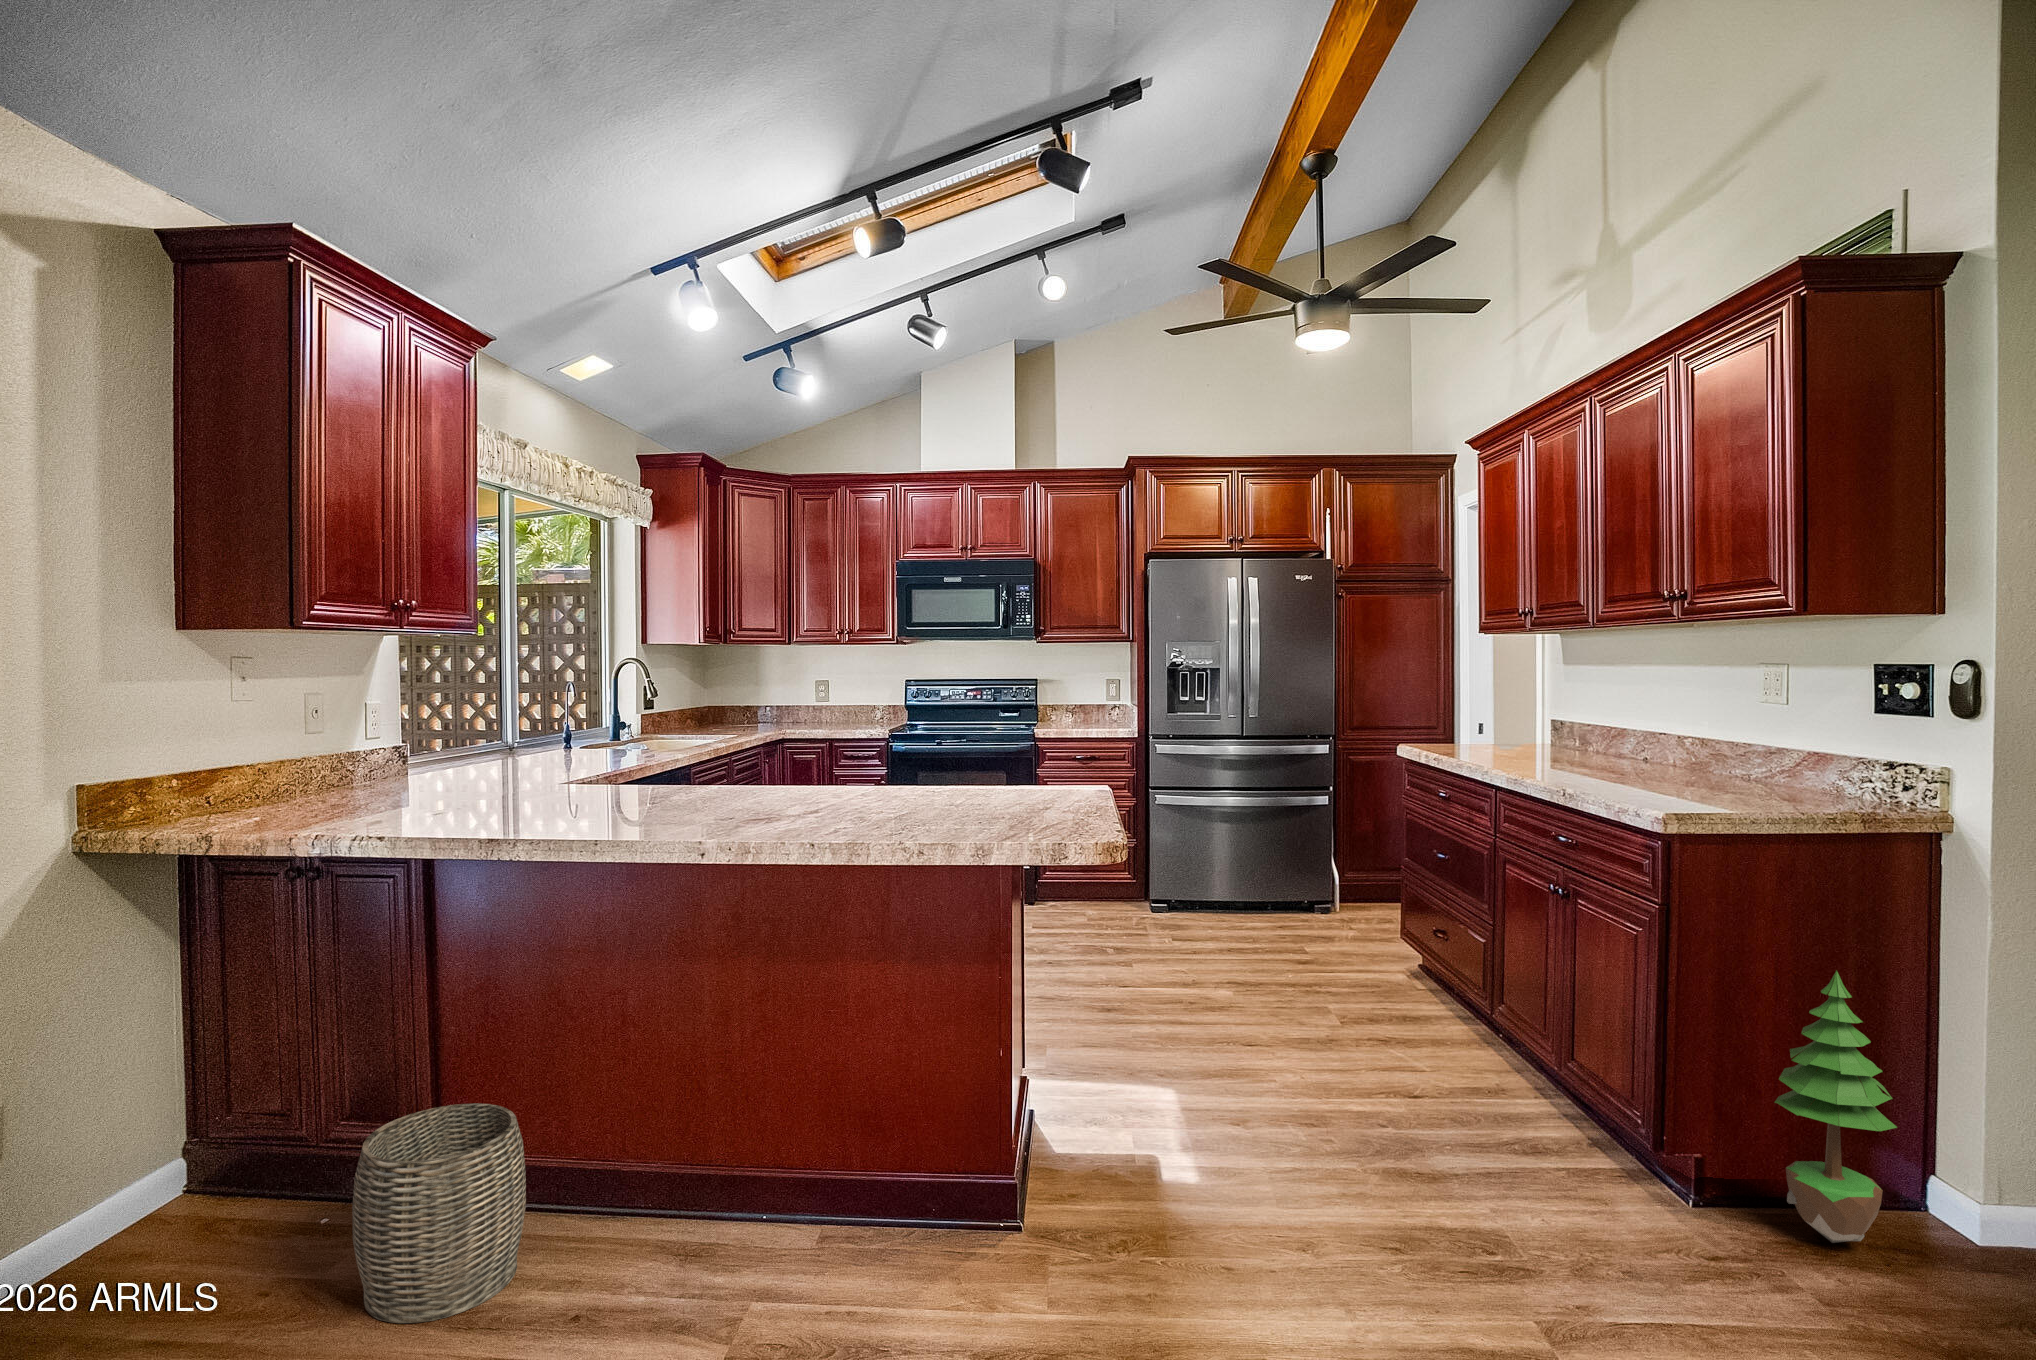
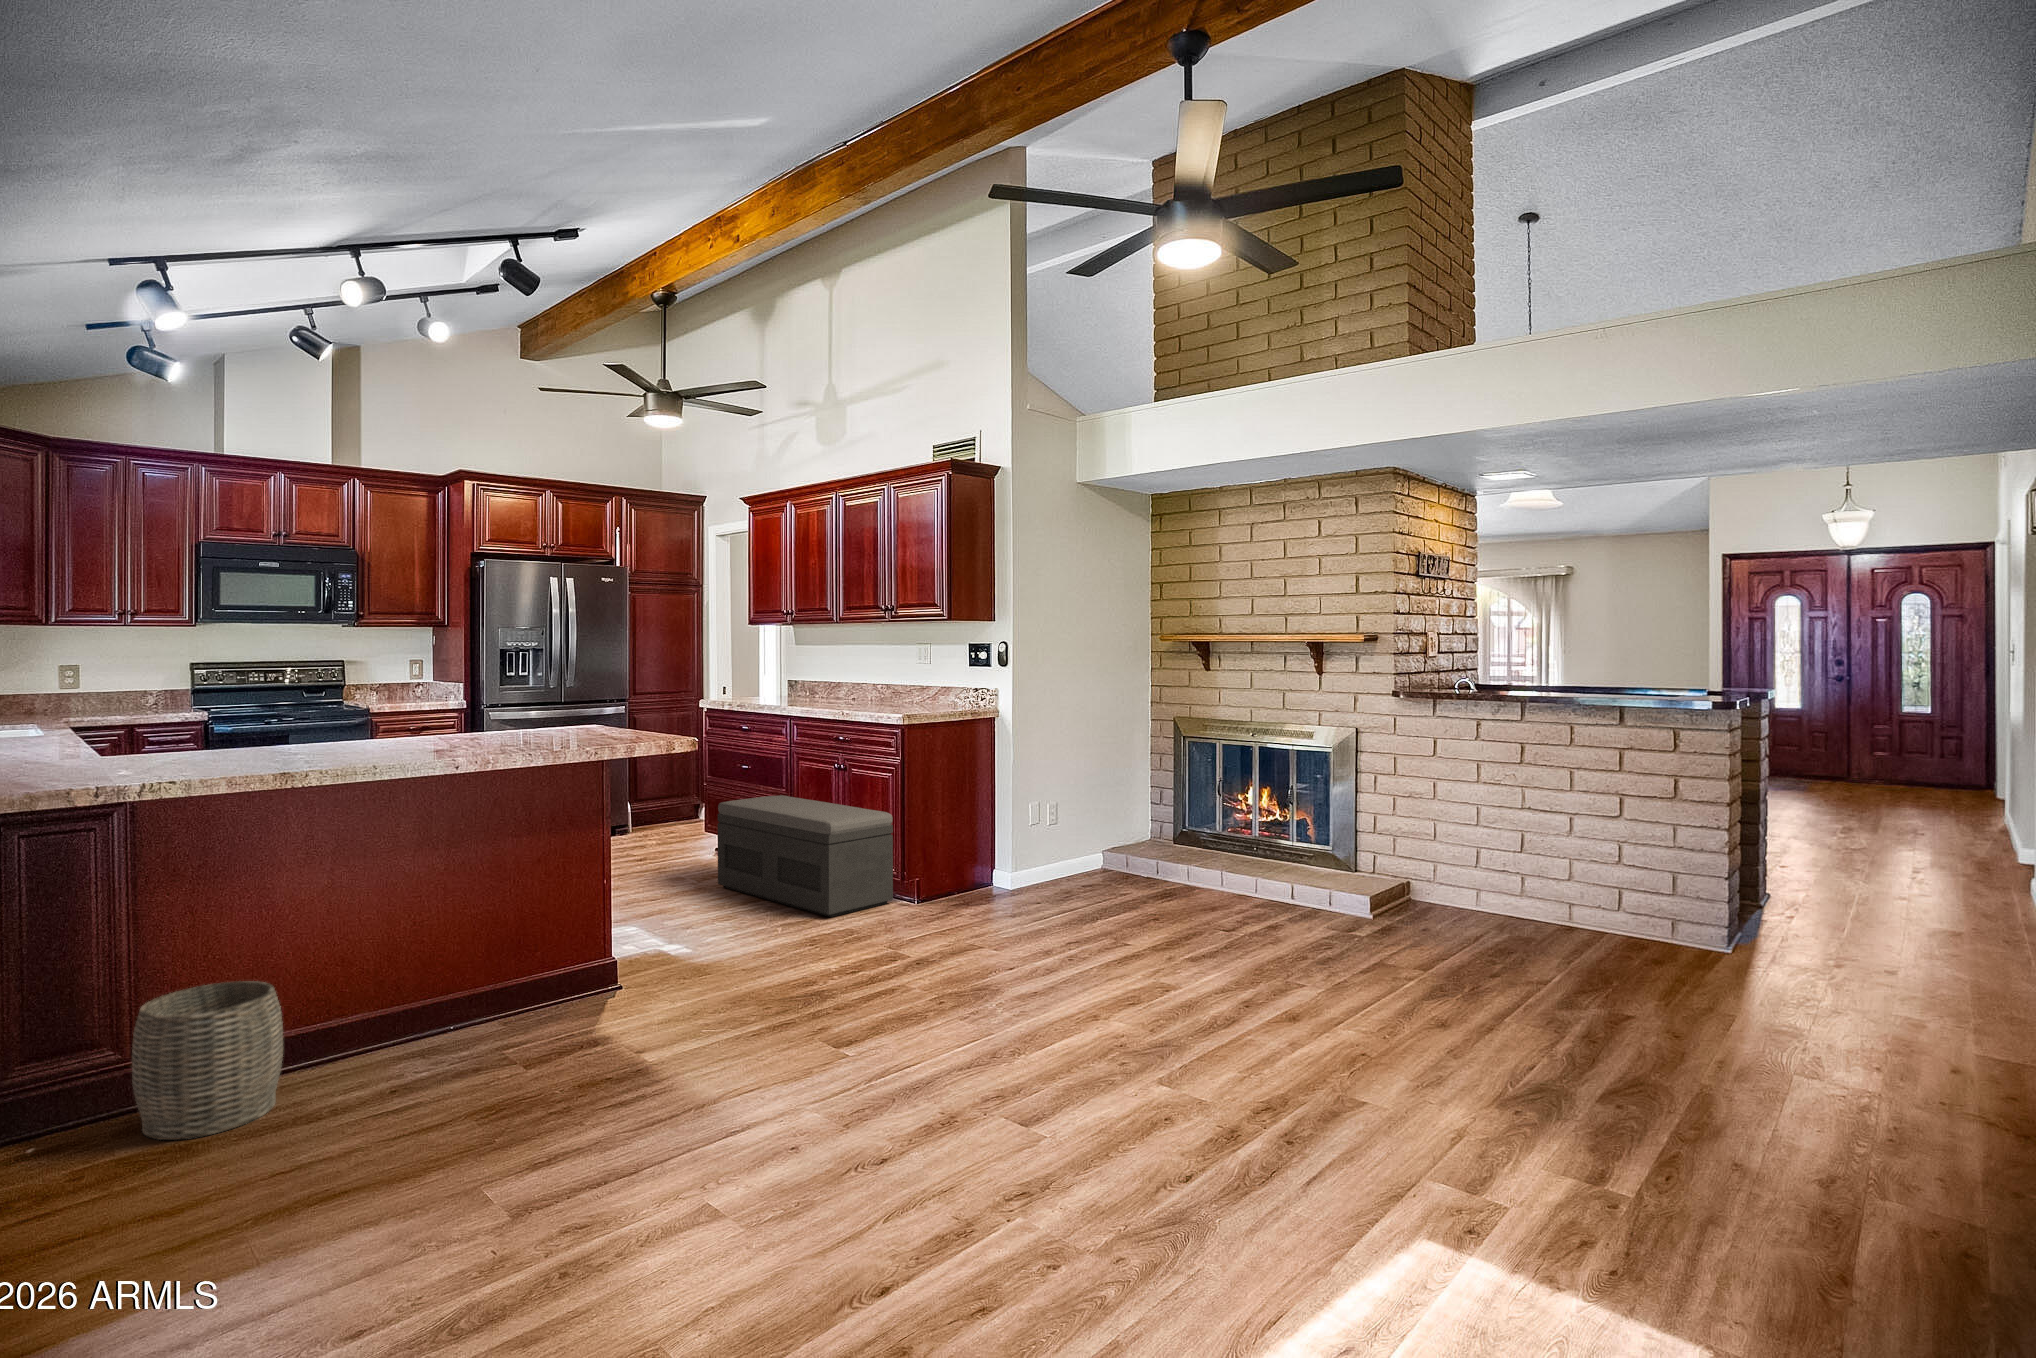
storage bench: none [1352,917,1639,1189] -> present [718,795,893,917]
potted tree: present [1775,971,1897,1243] -> none [947,778,991,900]

